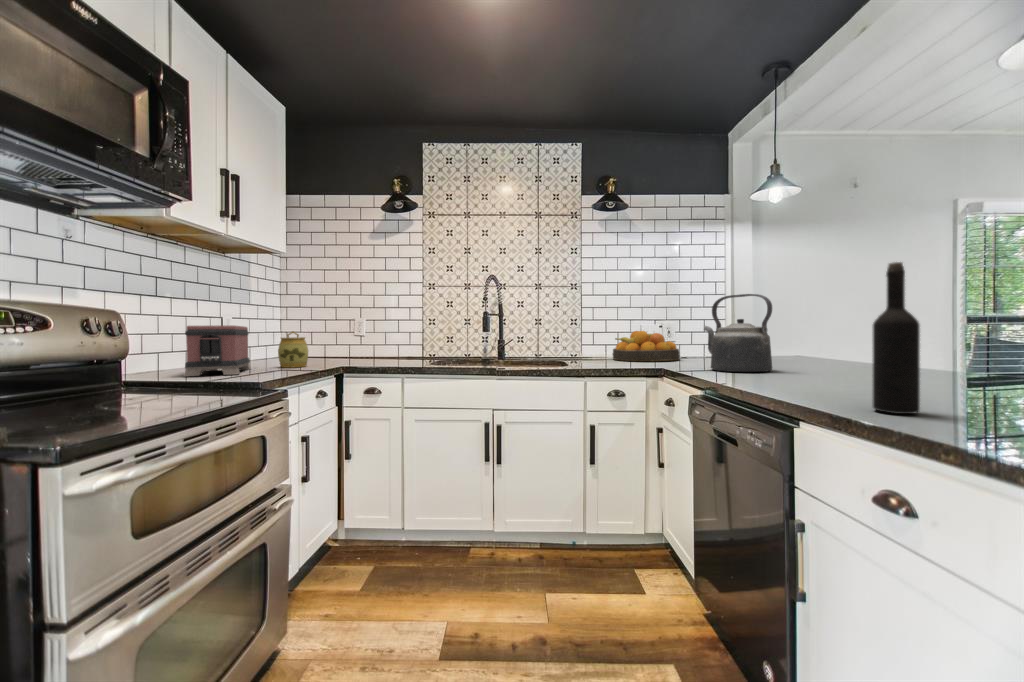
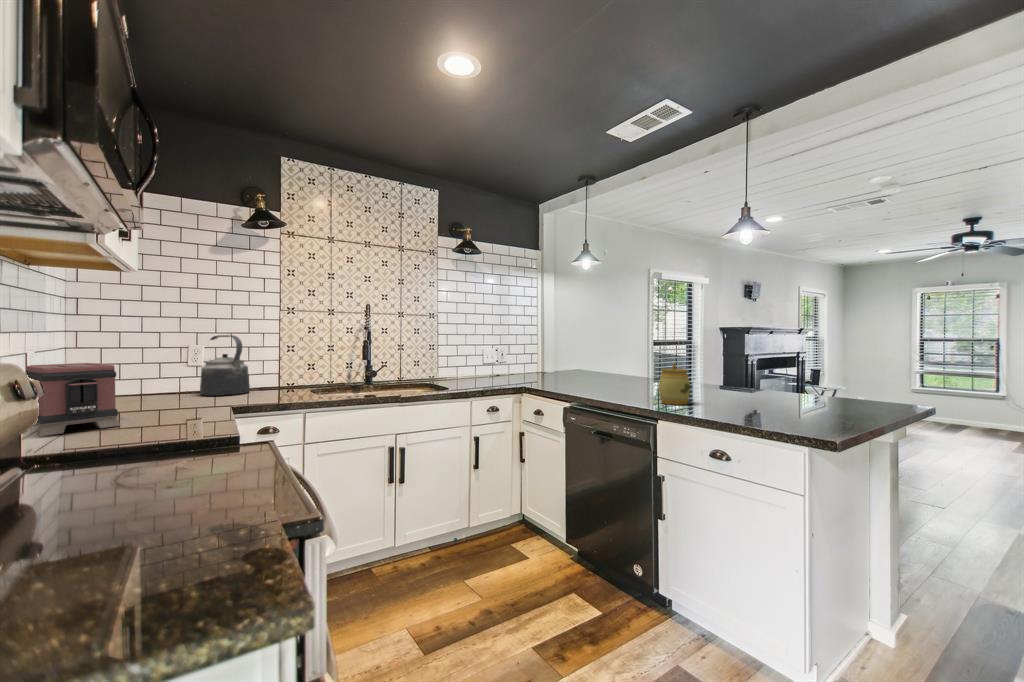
wine bottle: present [873,262,920,414] -> none [705,335,725,411]
kettle: present [704,294,772,372] -> present [200,335,250,396]
jar: present [278,331,308,368] -> present [659,362,690,405]
fruit bowl: present [613,331,680,361] -> none [470,355,523,381]

